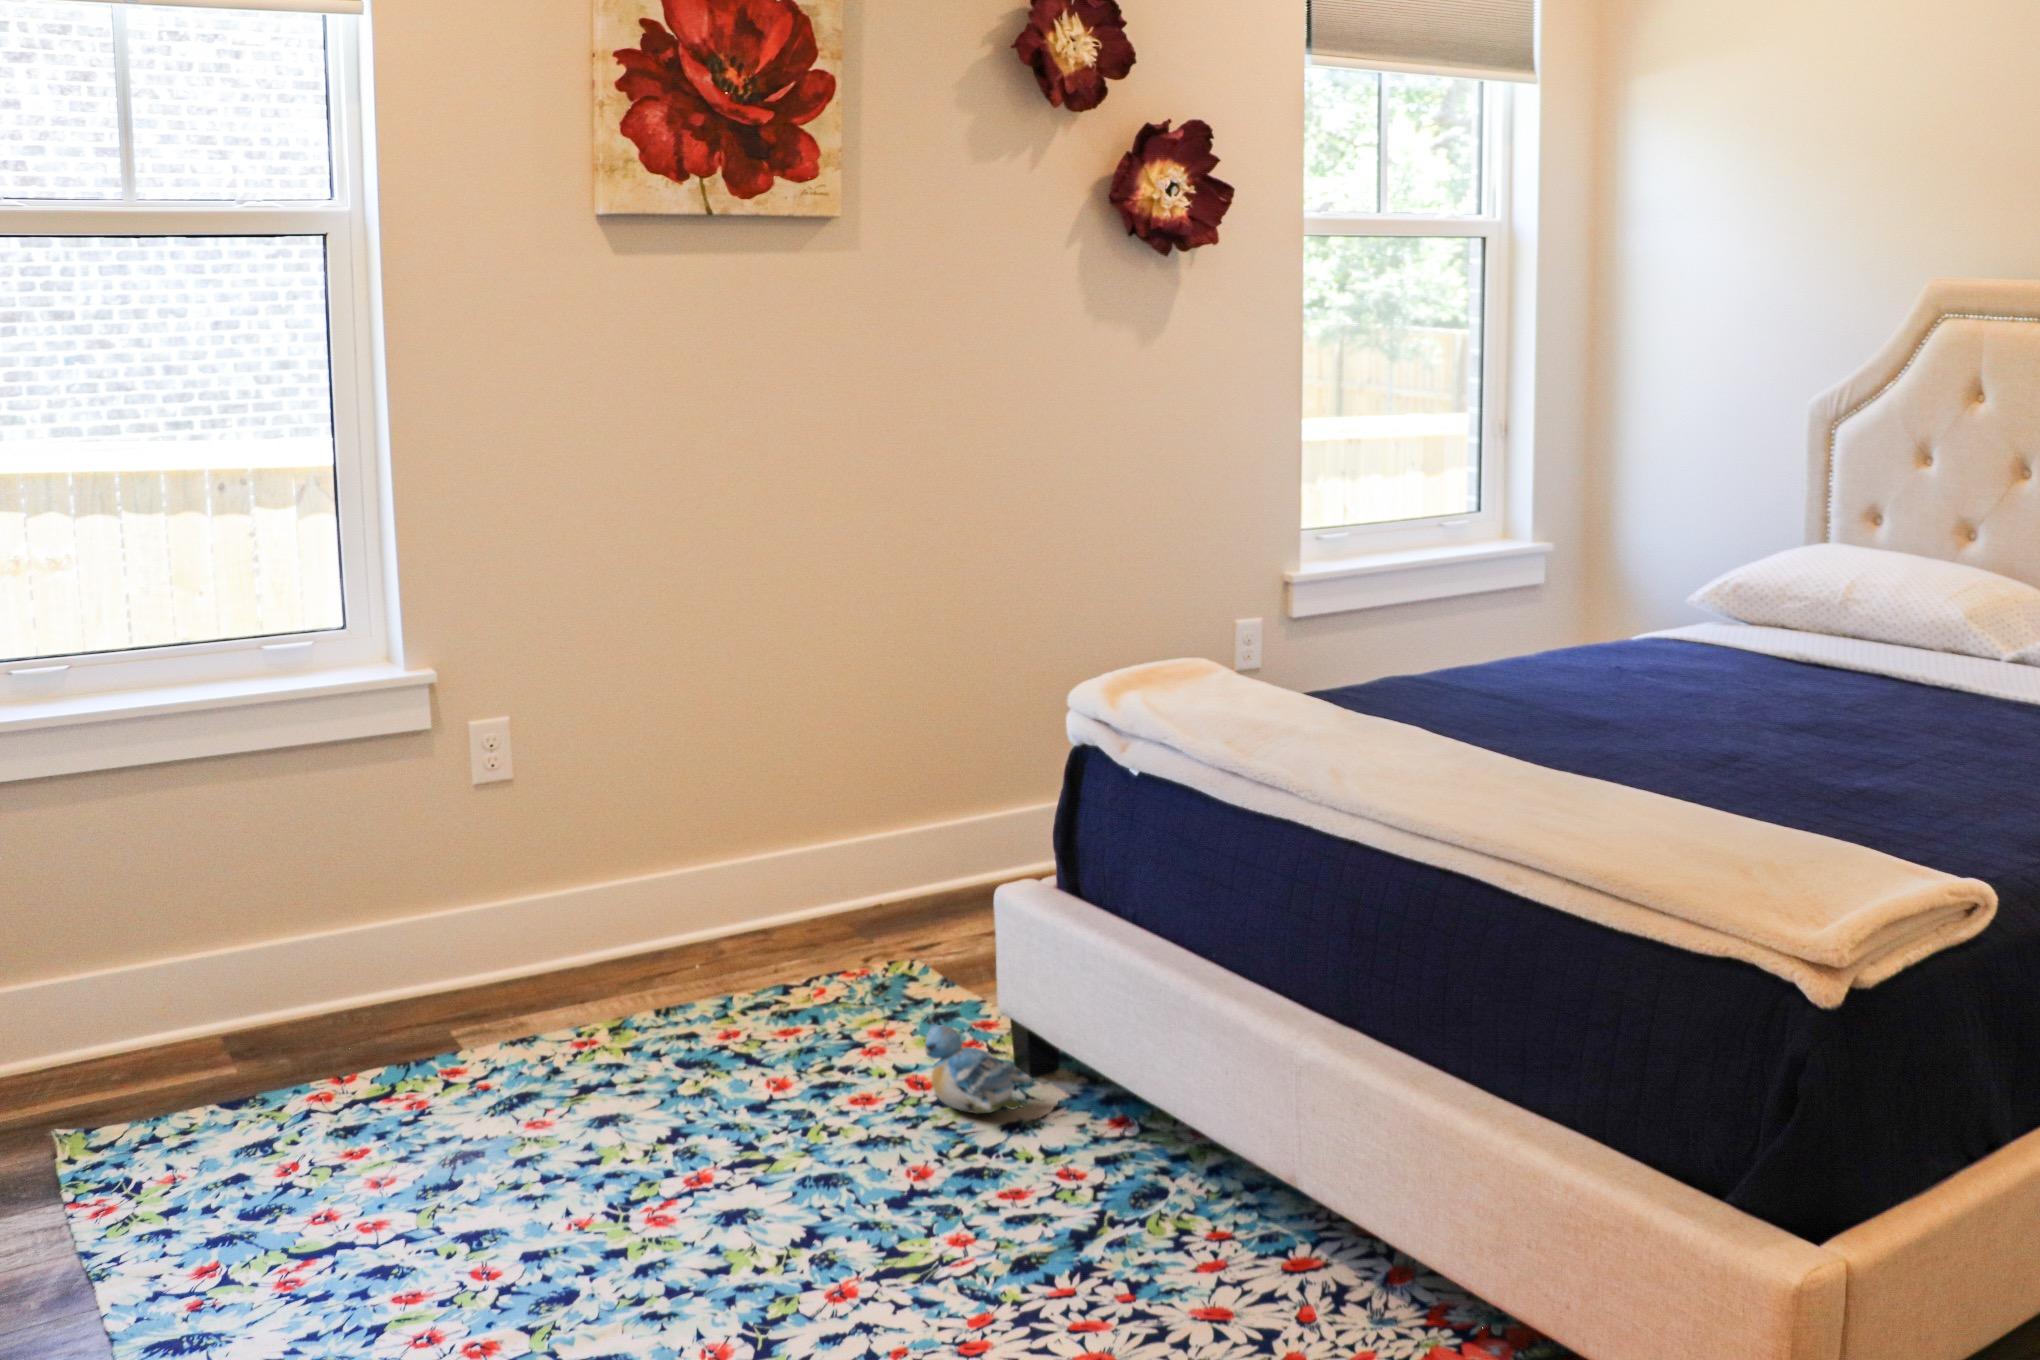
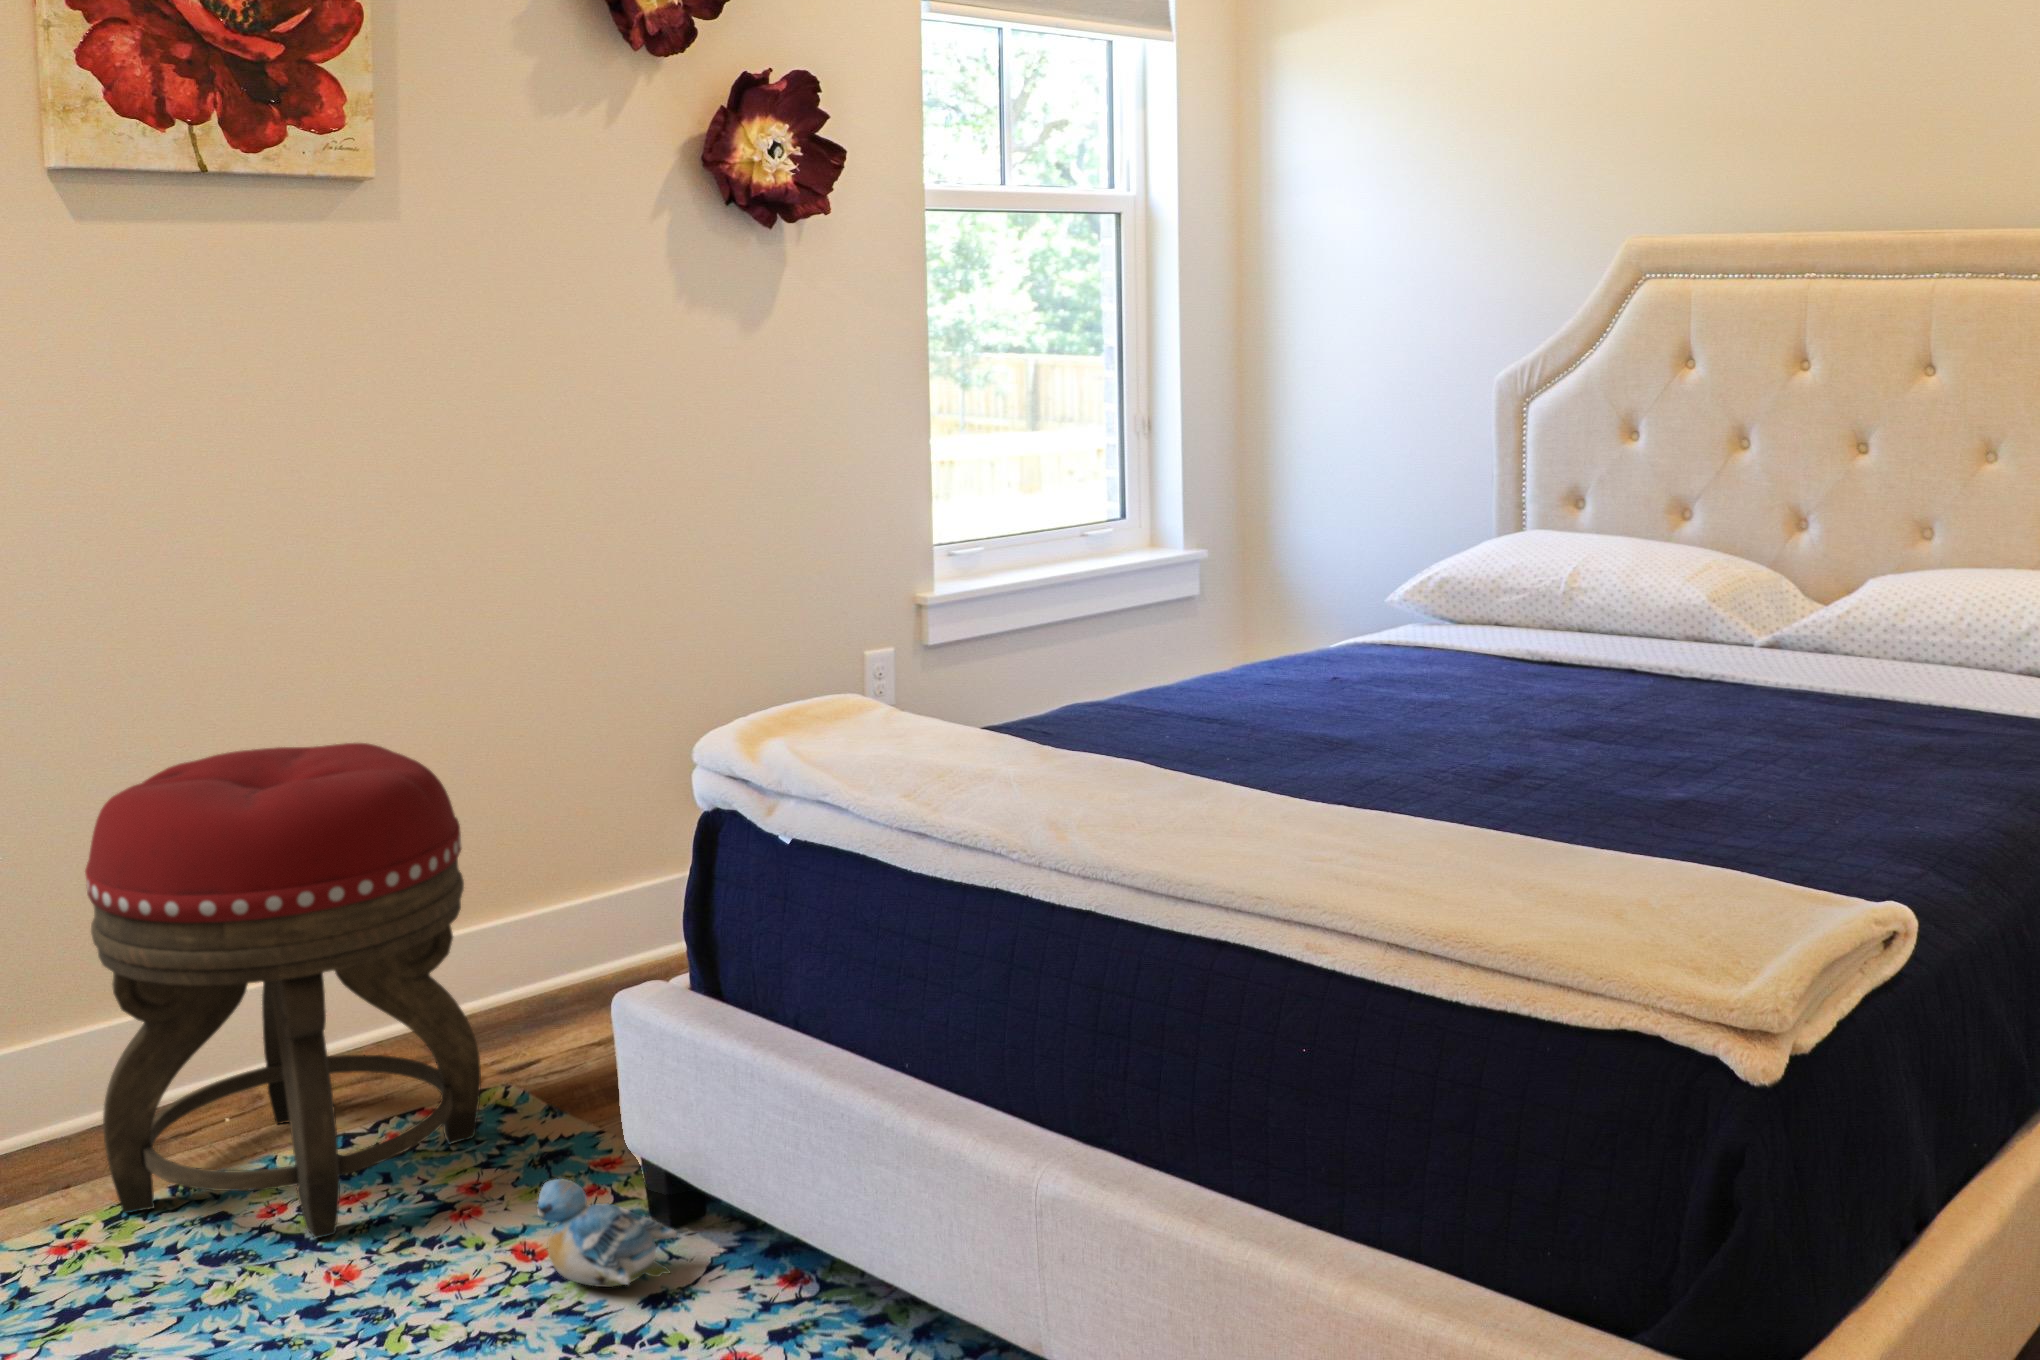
footstool: none [608,674,890,1058] -> present [85,743,481,1238]

